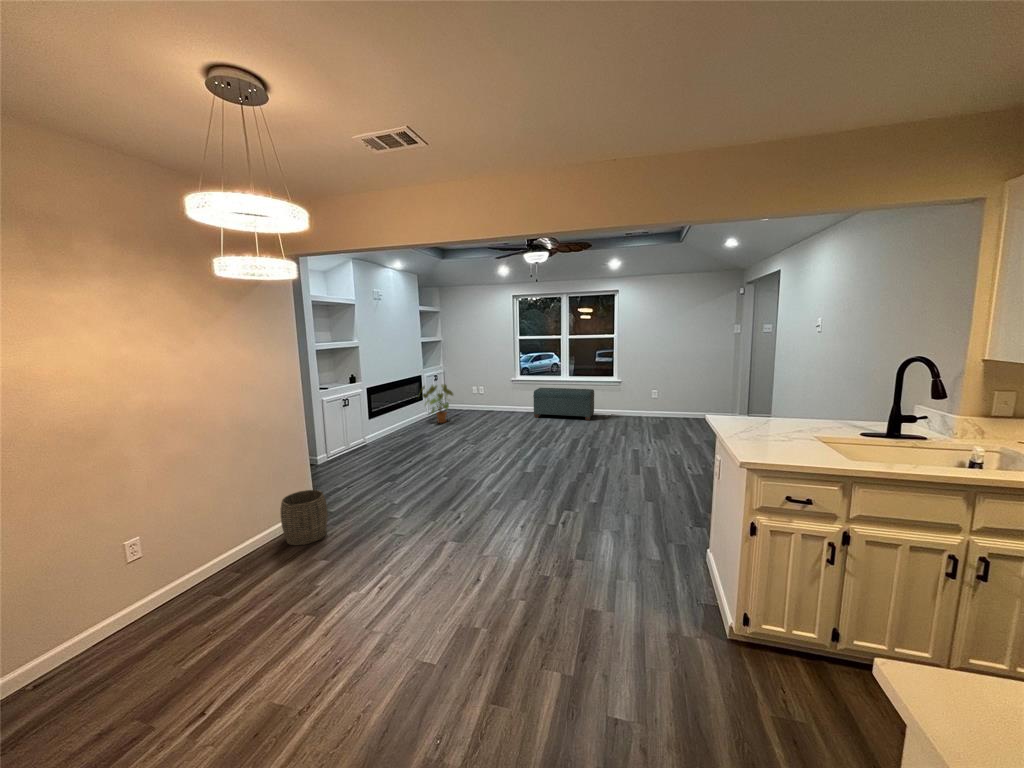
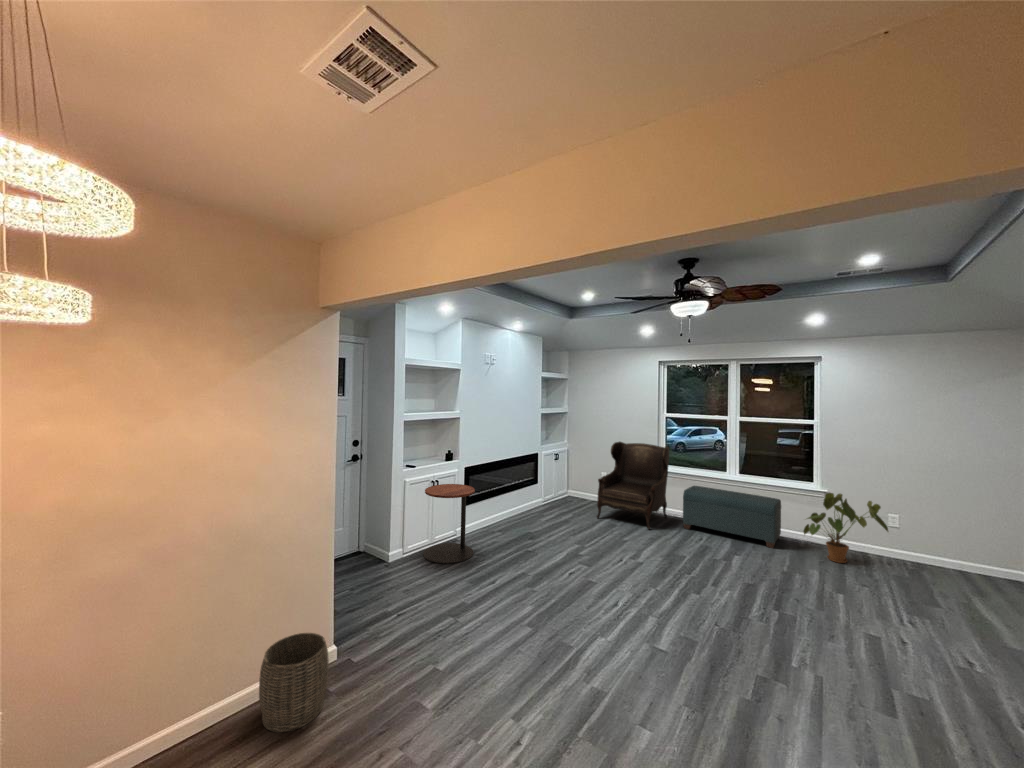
armchair: none [472,361,523,421] -> present [597,442,669,530]
house plant: present [422,385,453,423] -> present [804,493,888,563]
side table: none [341,400,386,459] -> present [424,484,475,564]

